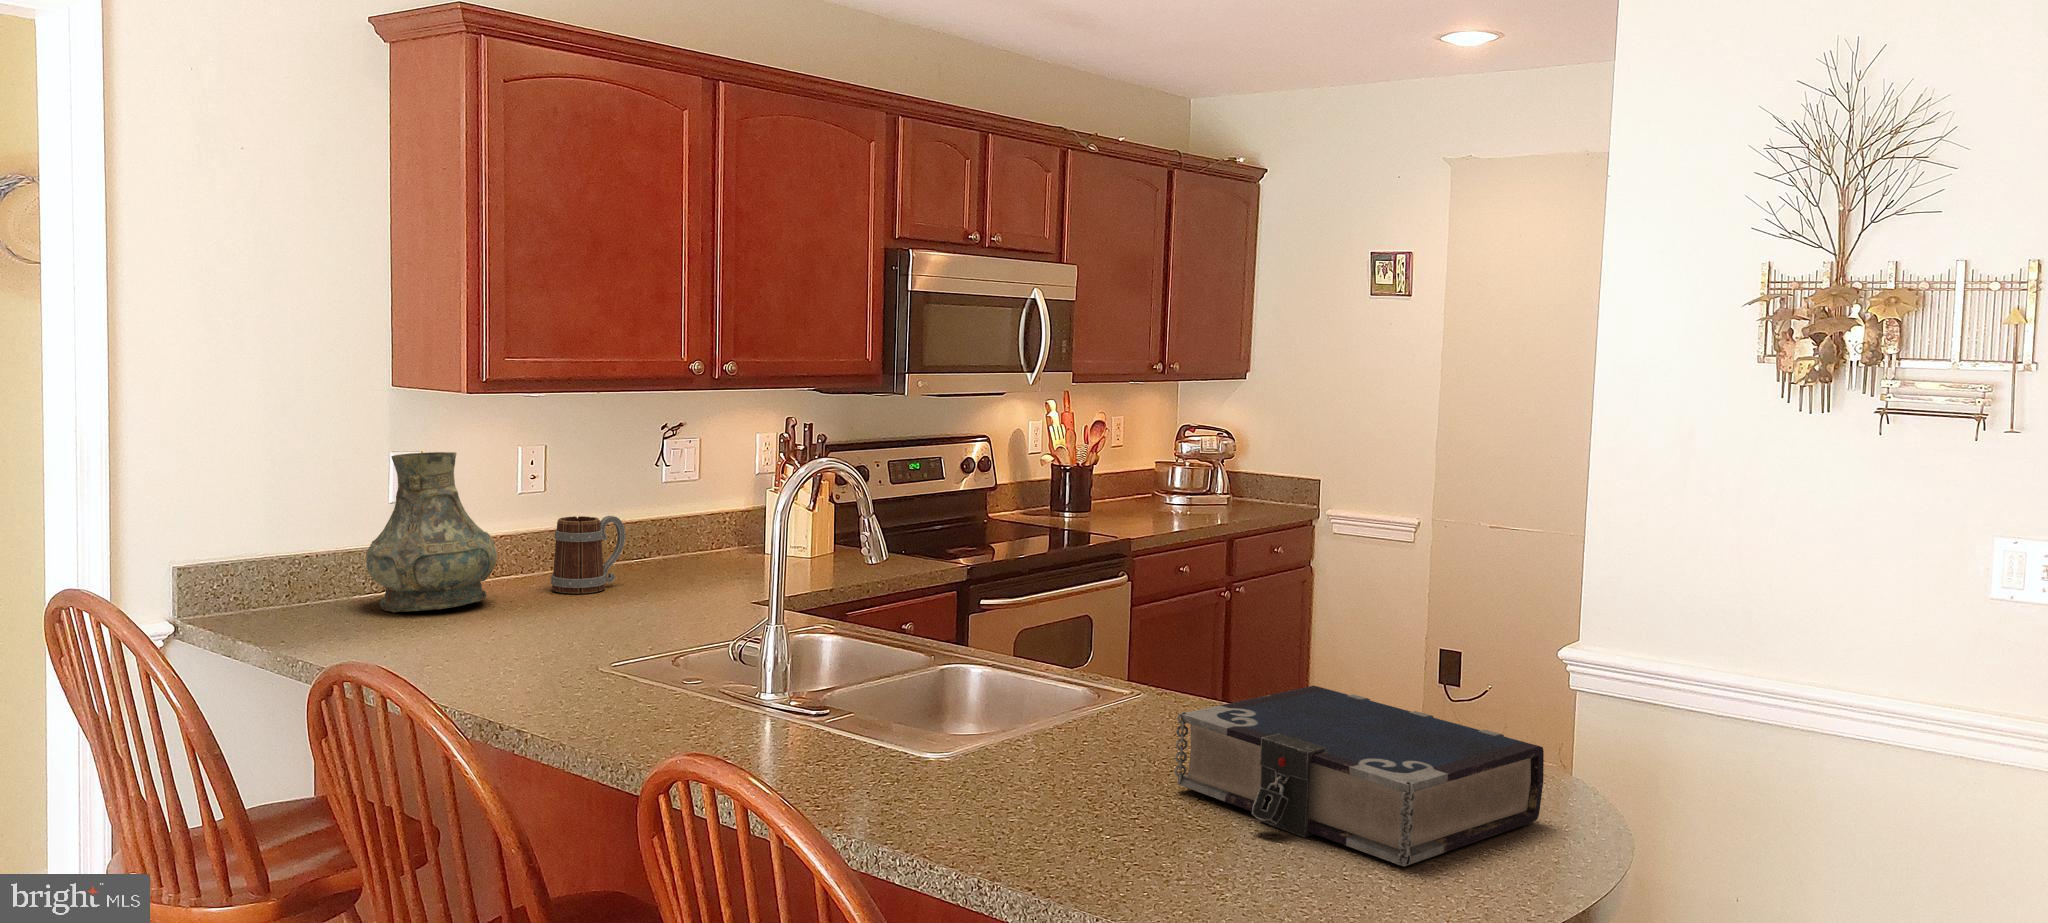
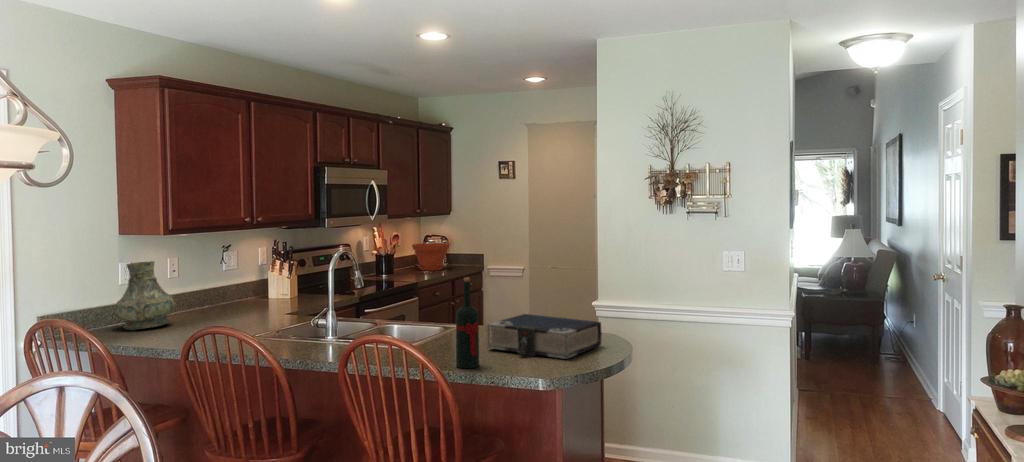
plant pot: none [1144,443,1235,511] -> present [412,243,450,271]
mug: present [551,516,625,594] -> none [191,285,221,318]
wine bottle: none [1046,578,1121,862] -> present [456,277,479,368]

